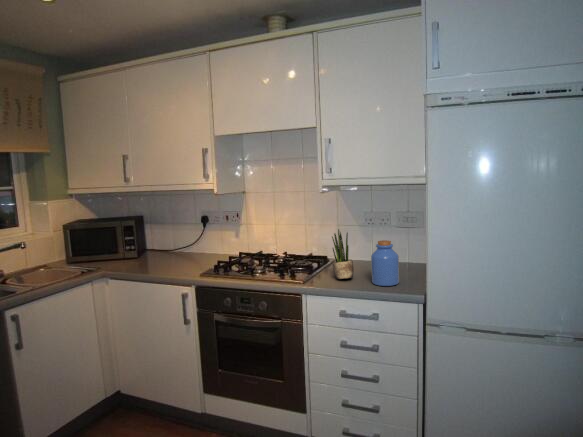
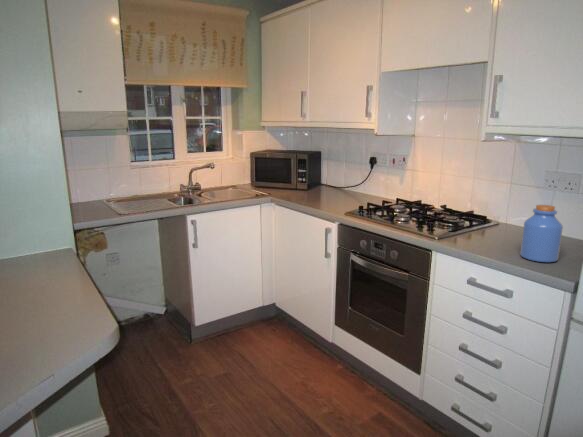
potted plant: present [332,229,354,279] -> none [478,184,506,244]

